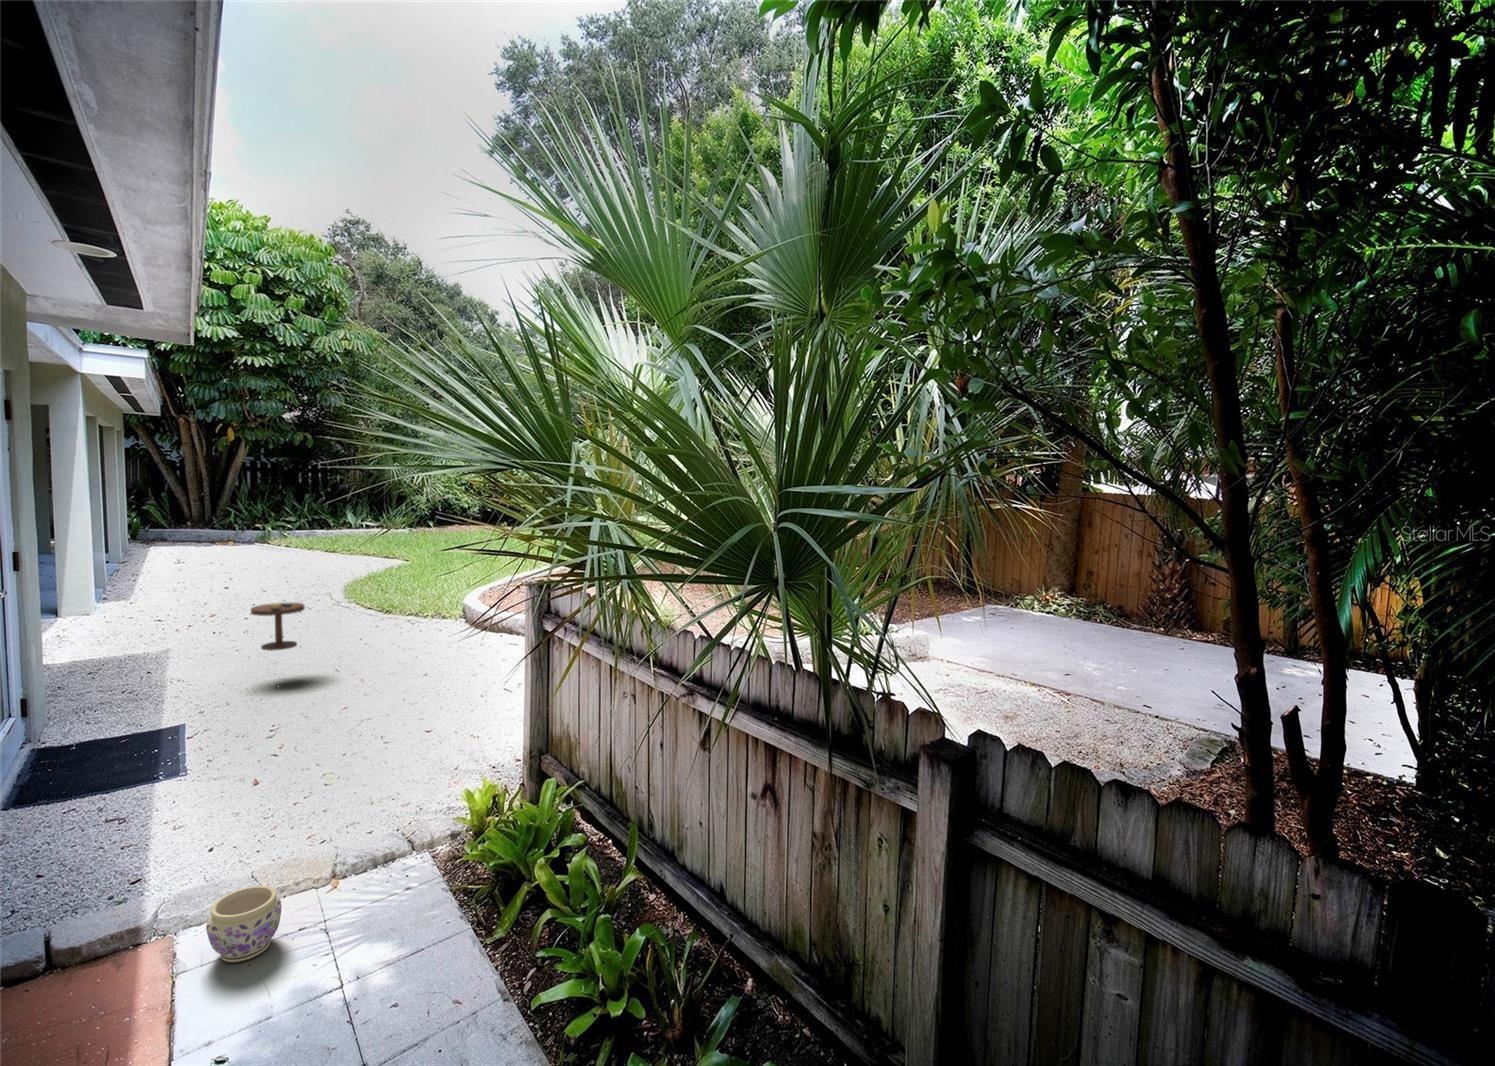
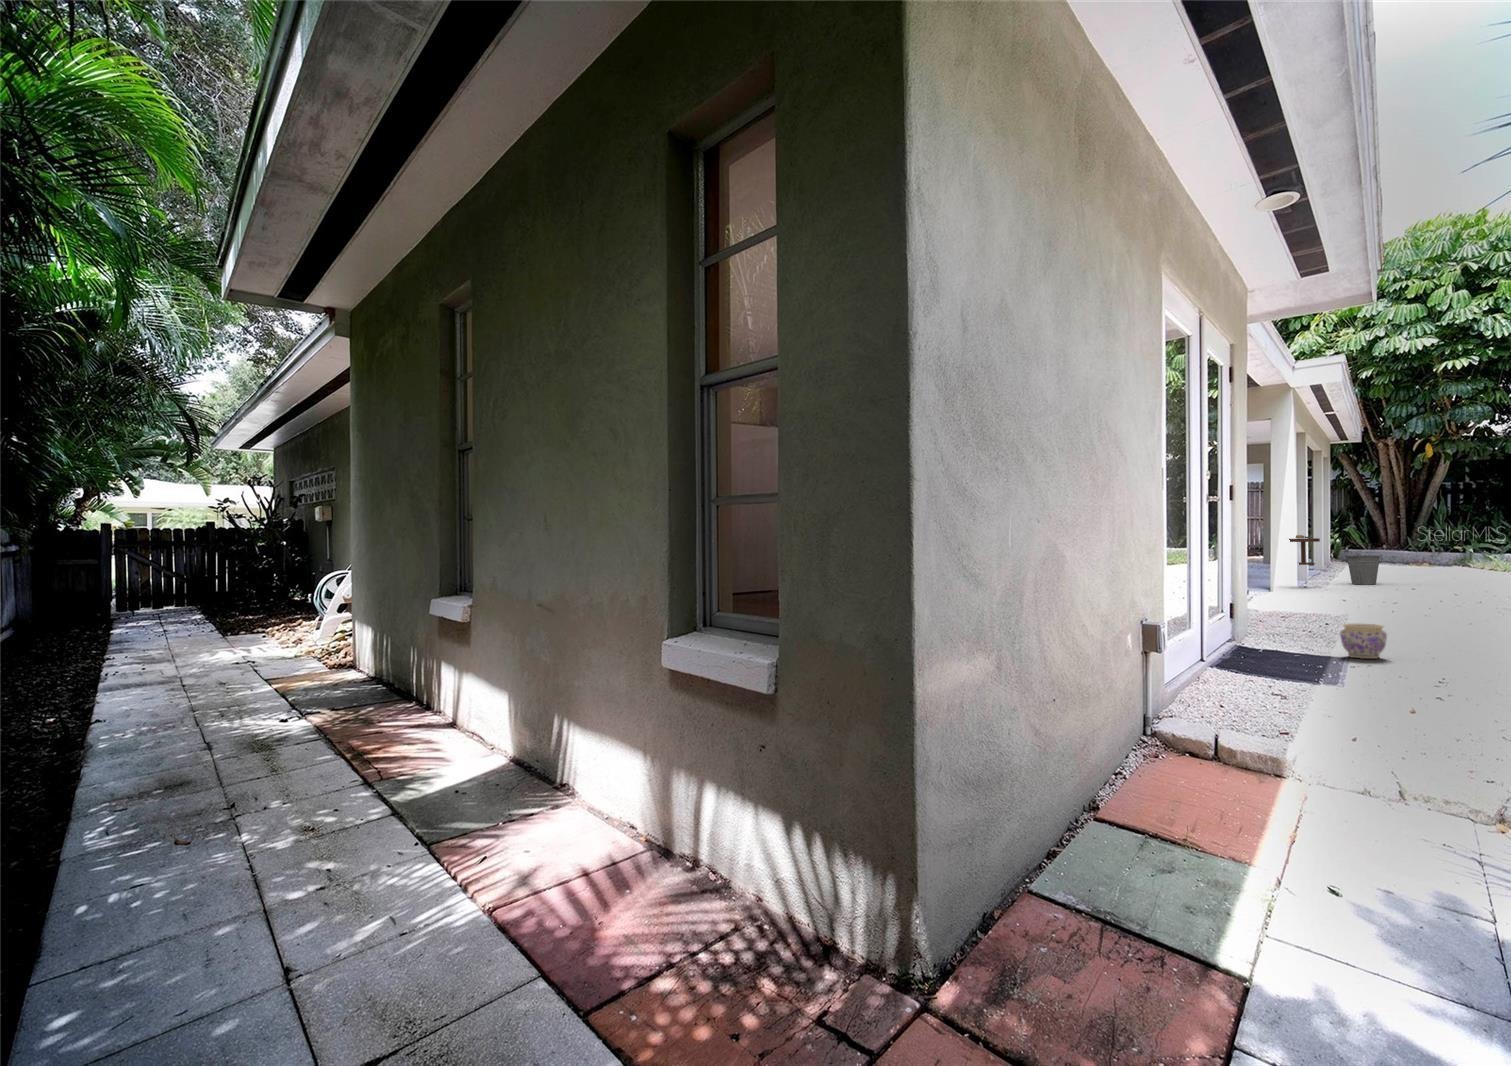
bucket: none [157,569,199,603] -> present [1346,555,1382,585]
side table: present [251,602,304,651] -> present [1289,535,1320,565]

